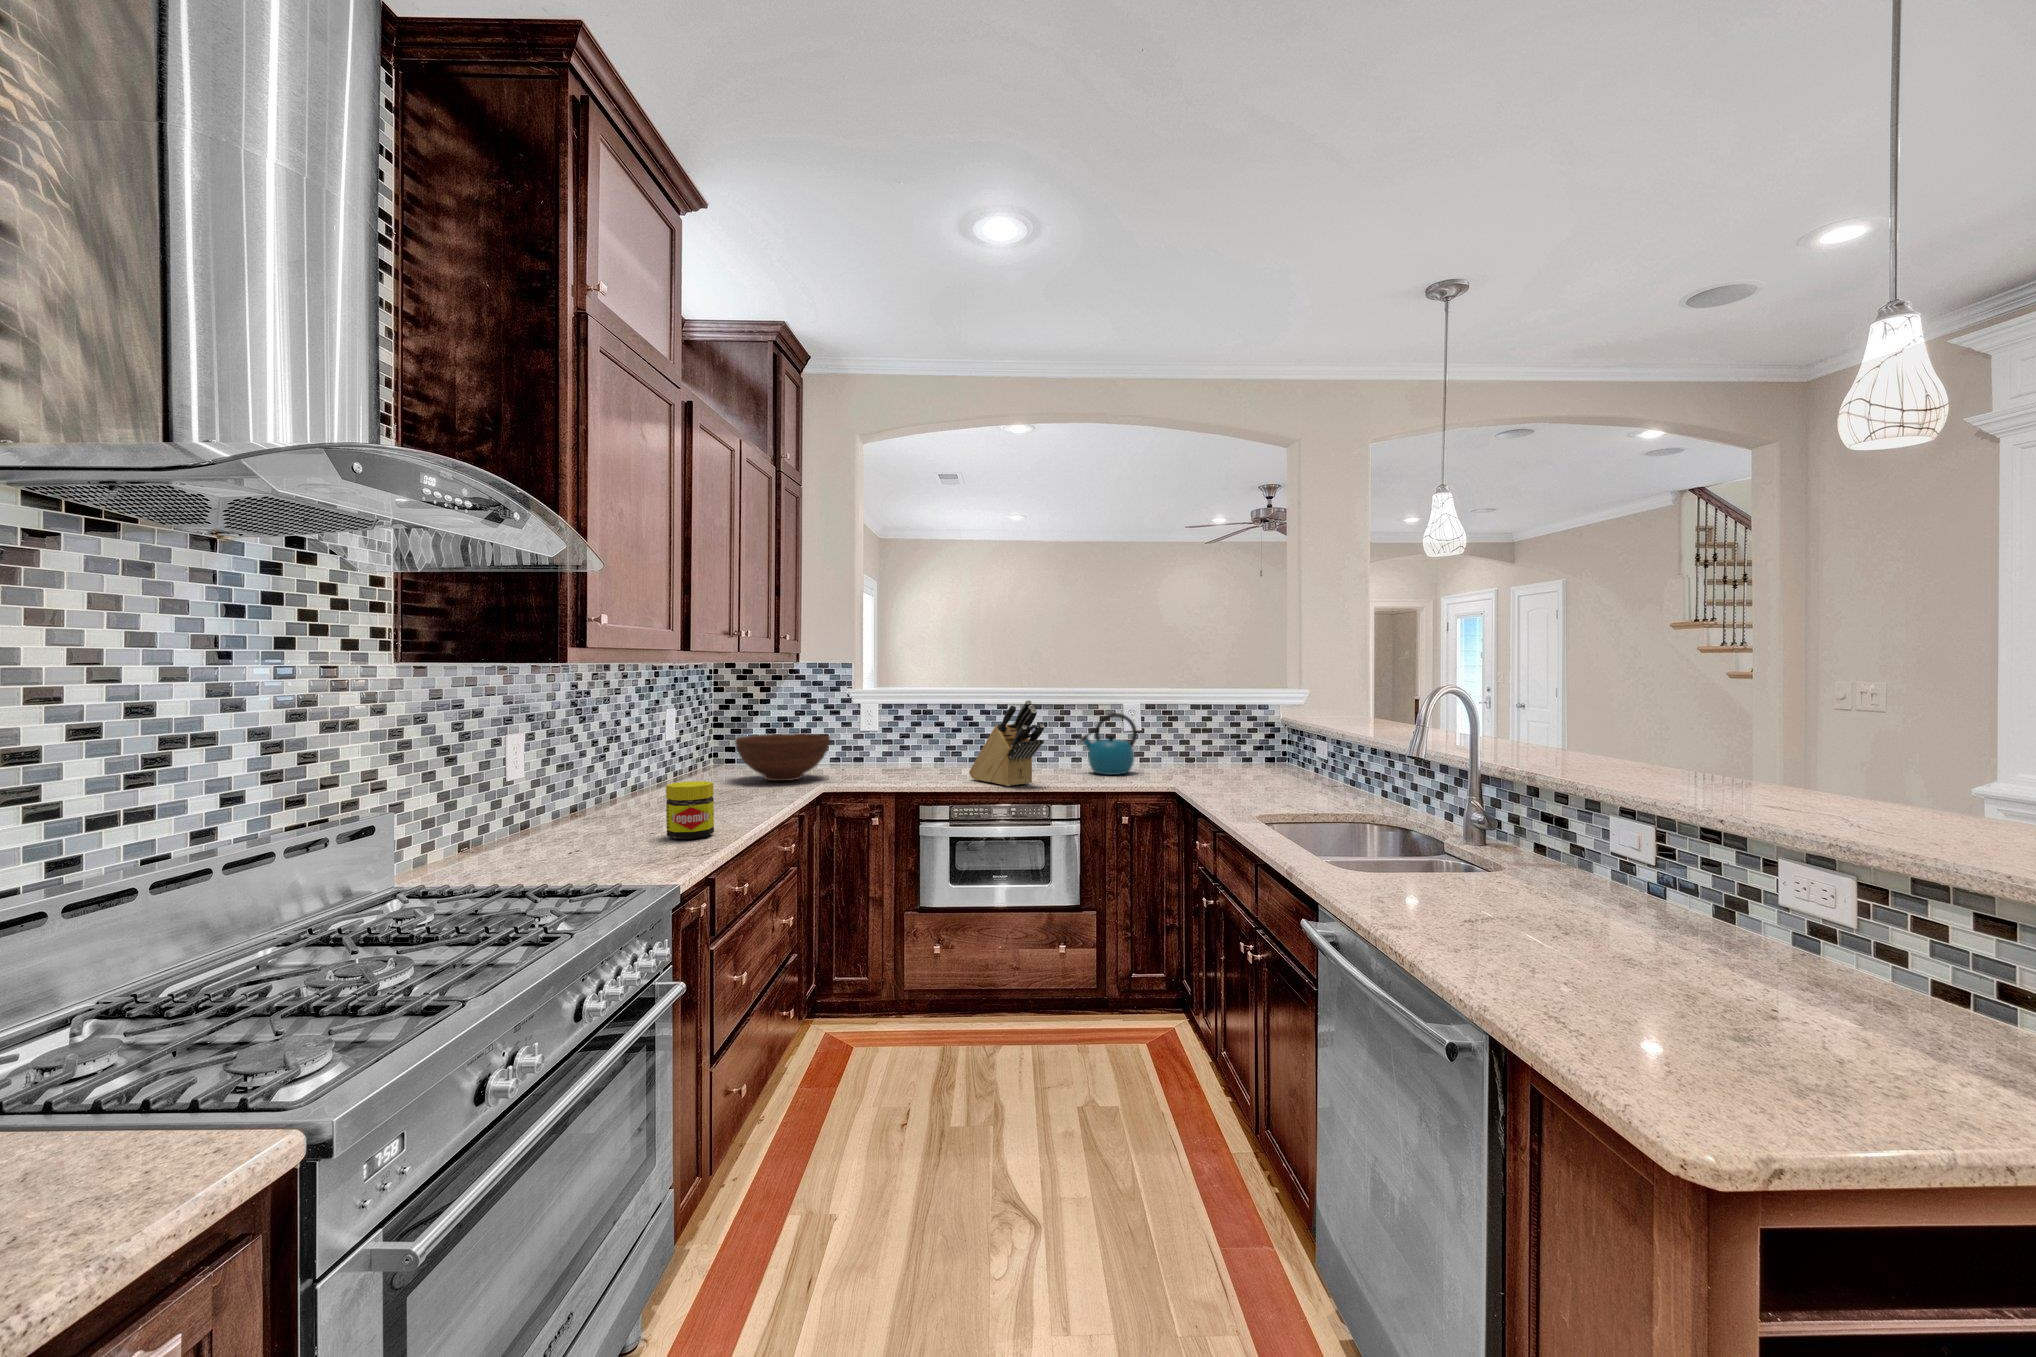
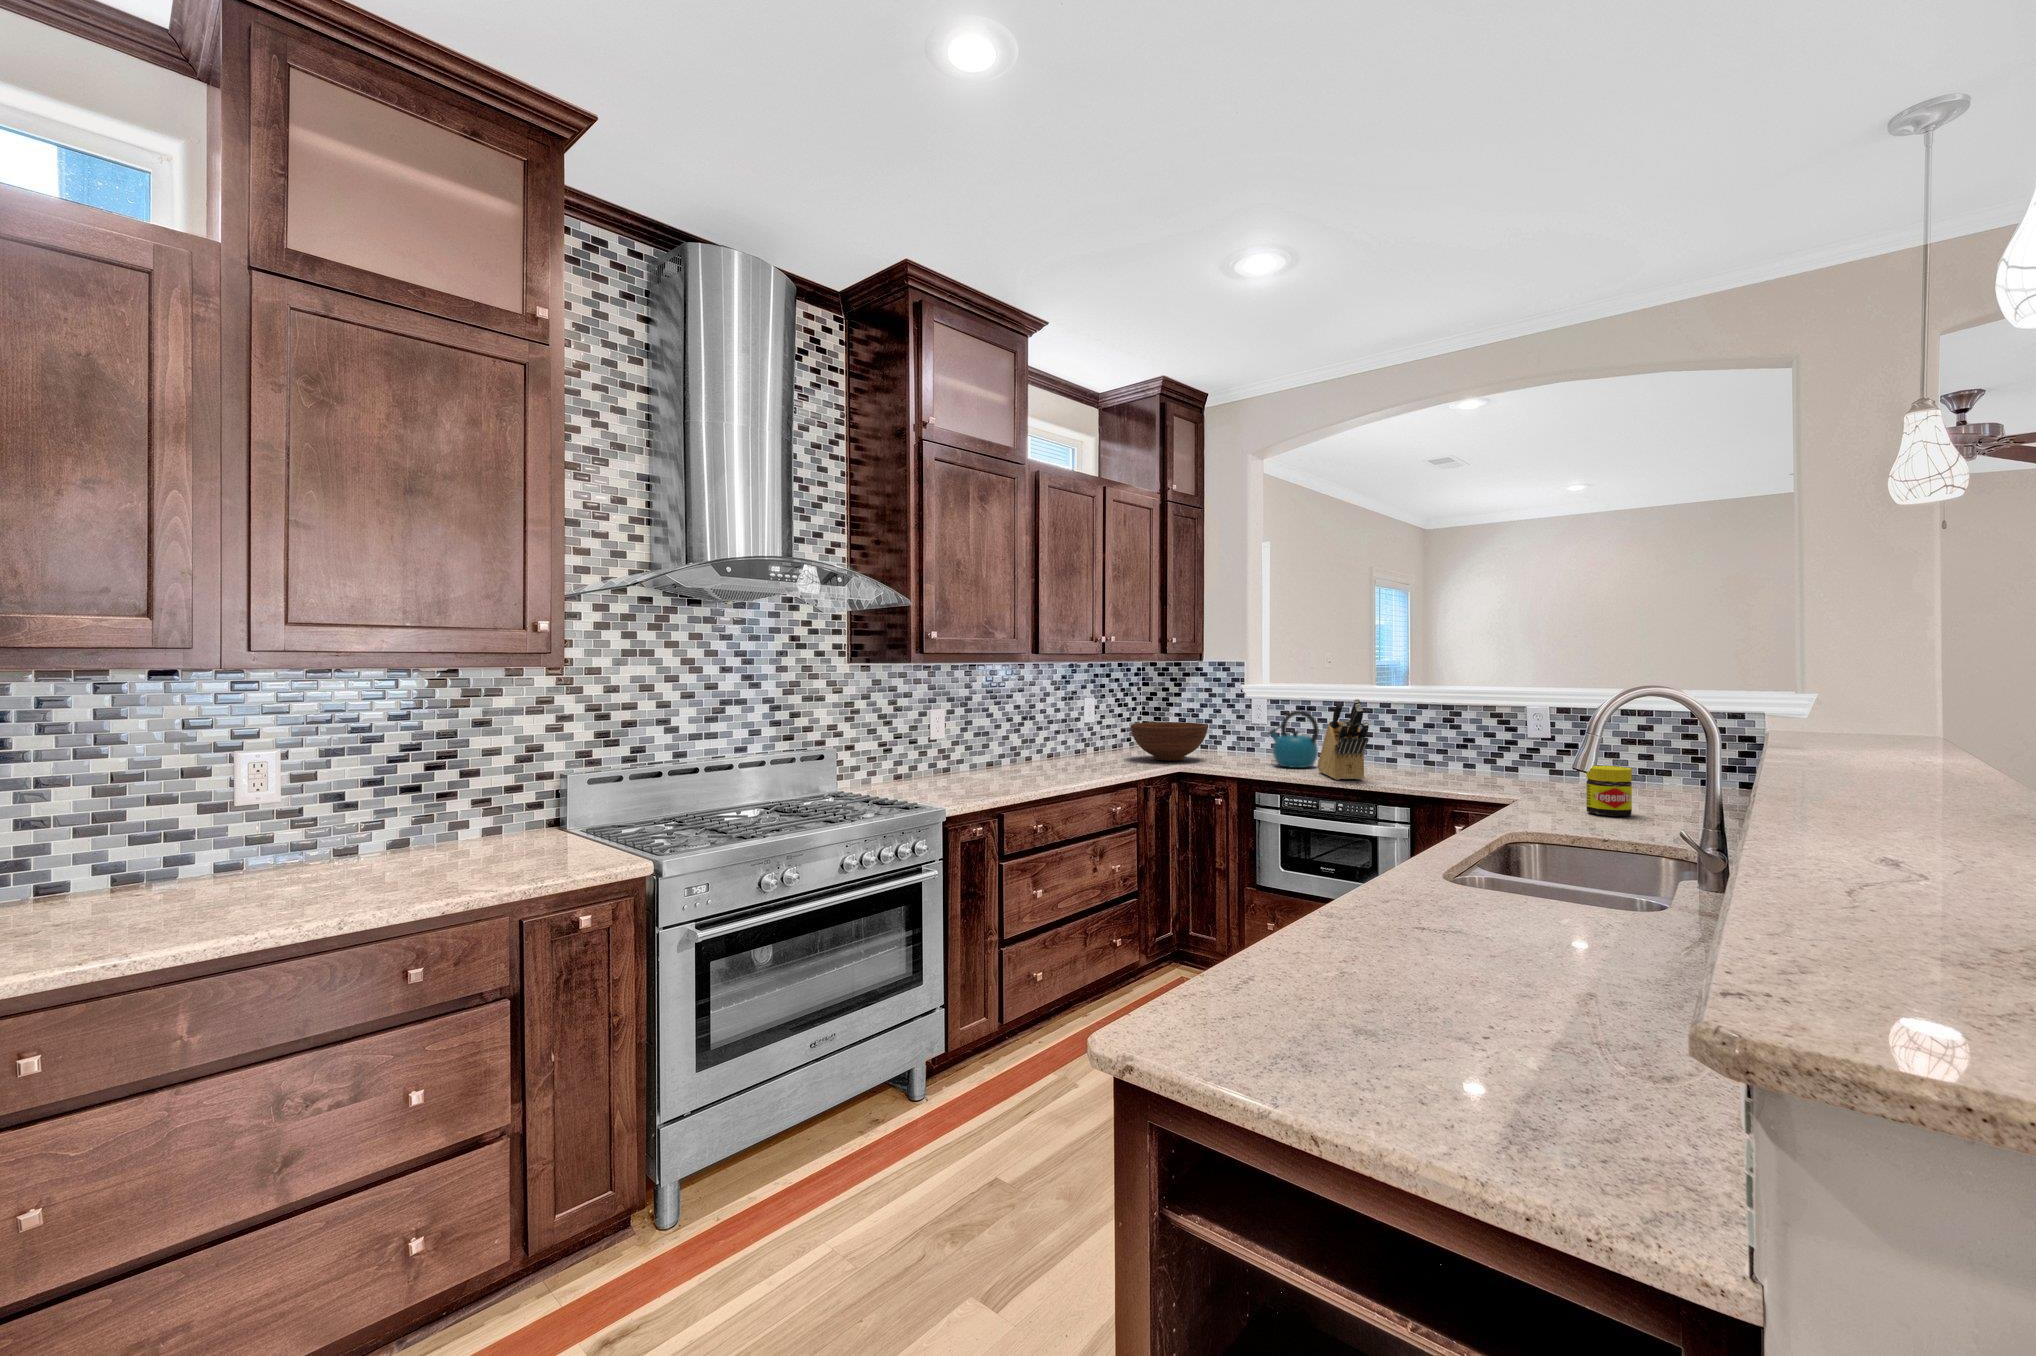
kettle: present [1081,713,1137,775] -> present [1269,711,1319,768]
jar: present [666,781,714,839] -> present [1587,766,1632,816]

